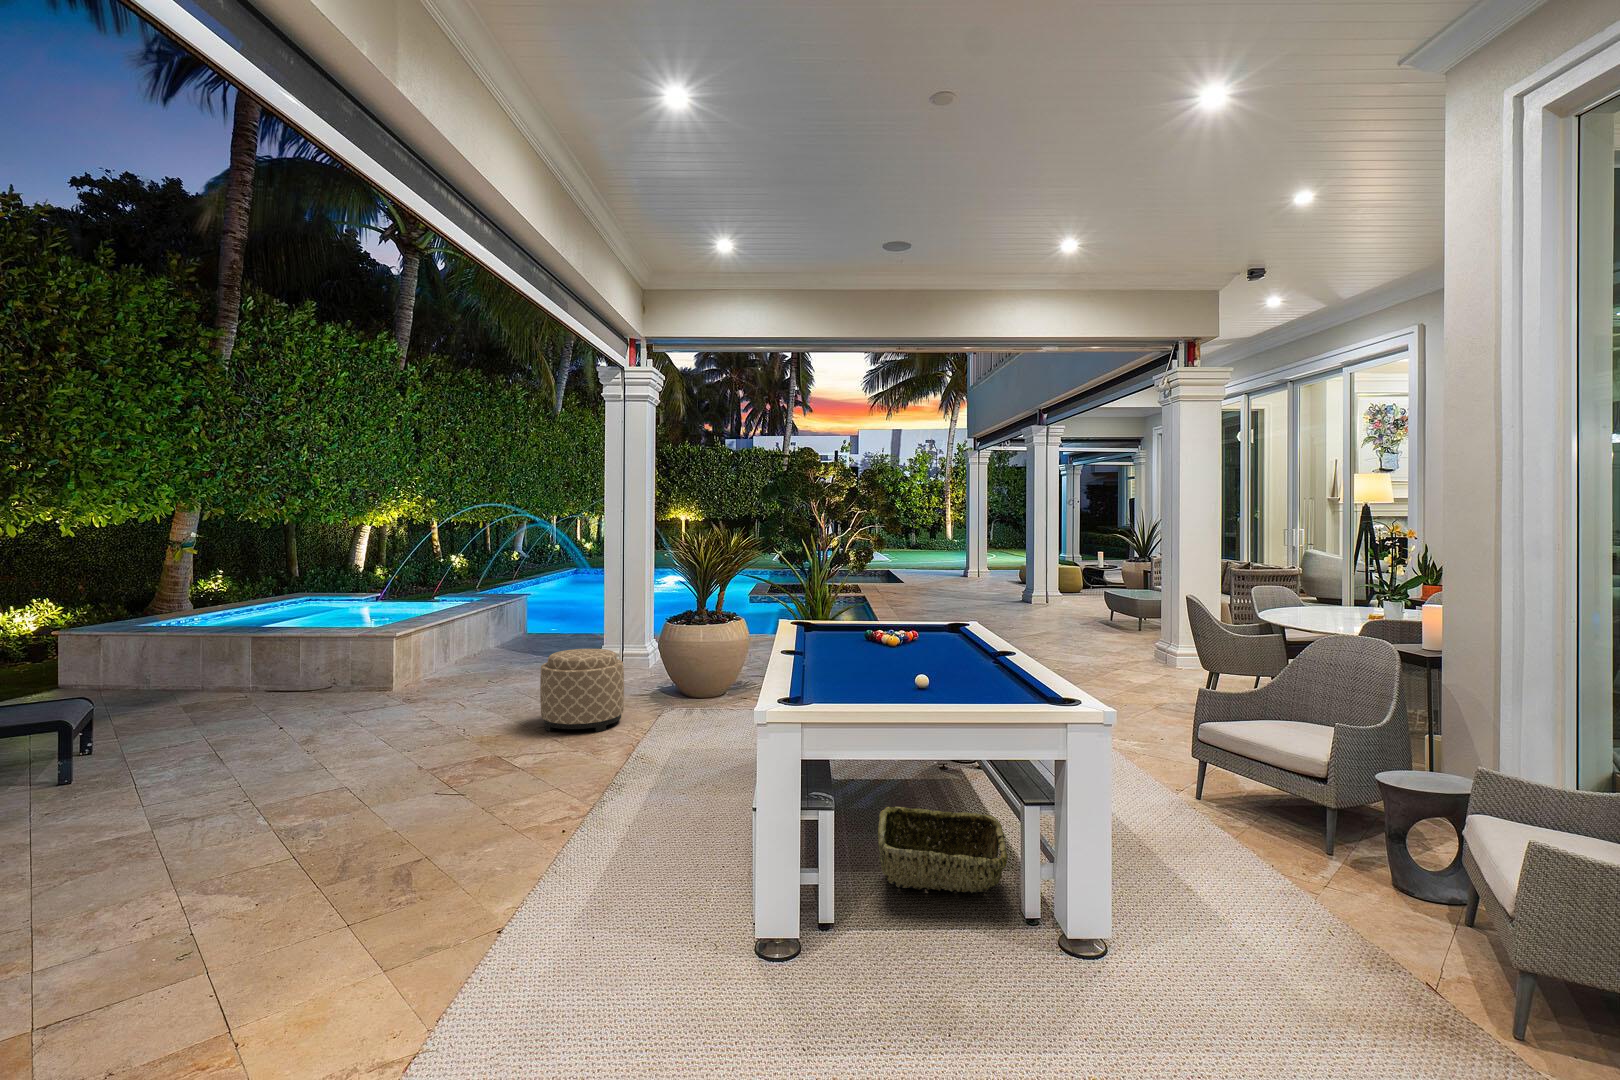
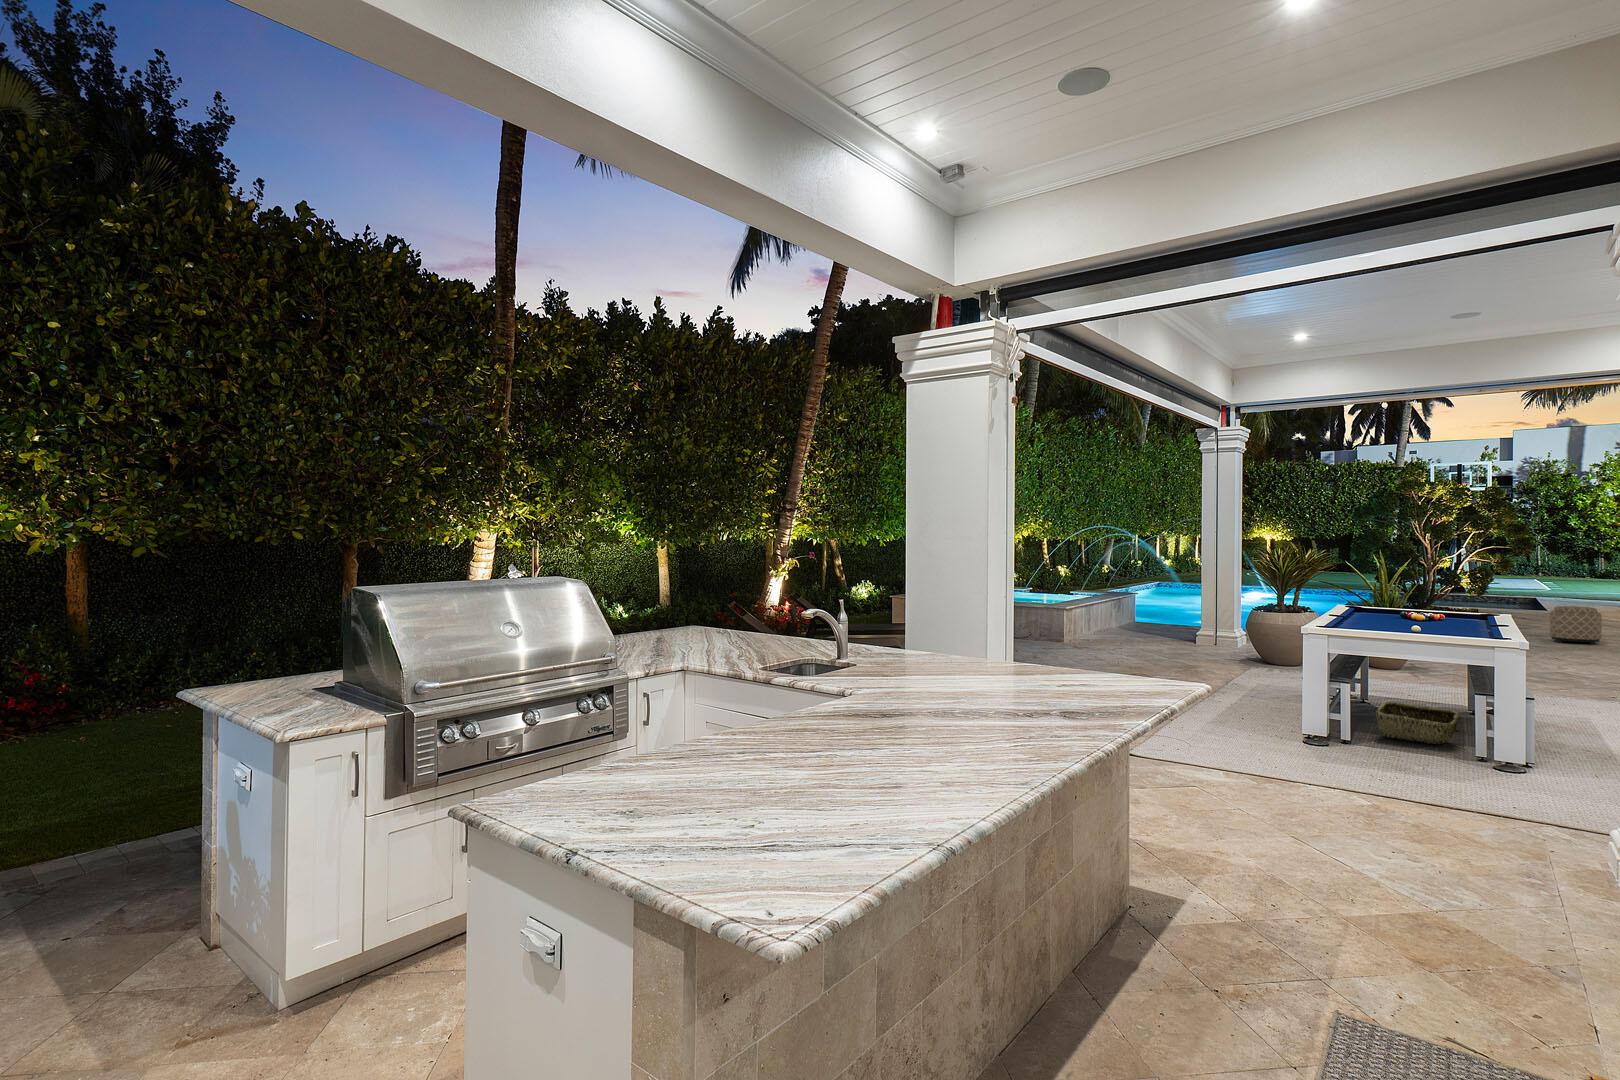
ottoman: present [540,649,624,732] -> present [1550,606,1602,645]

